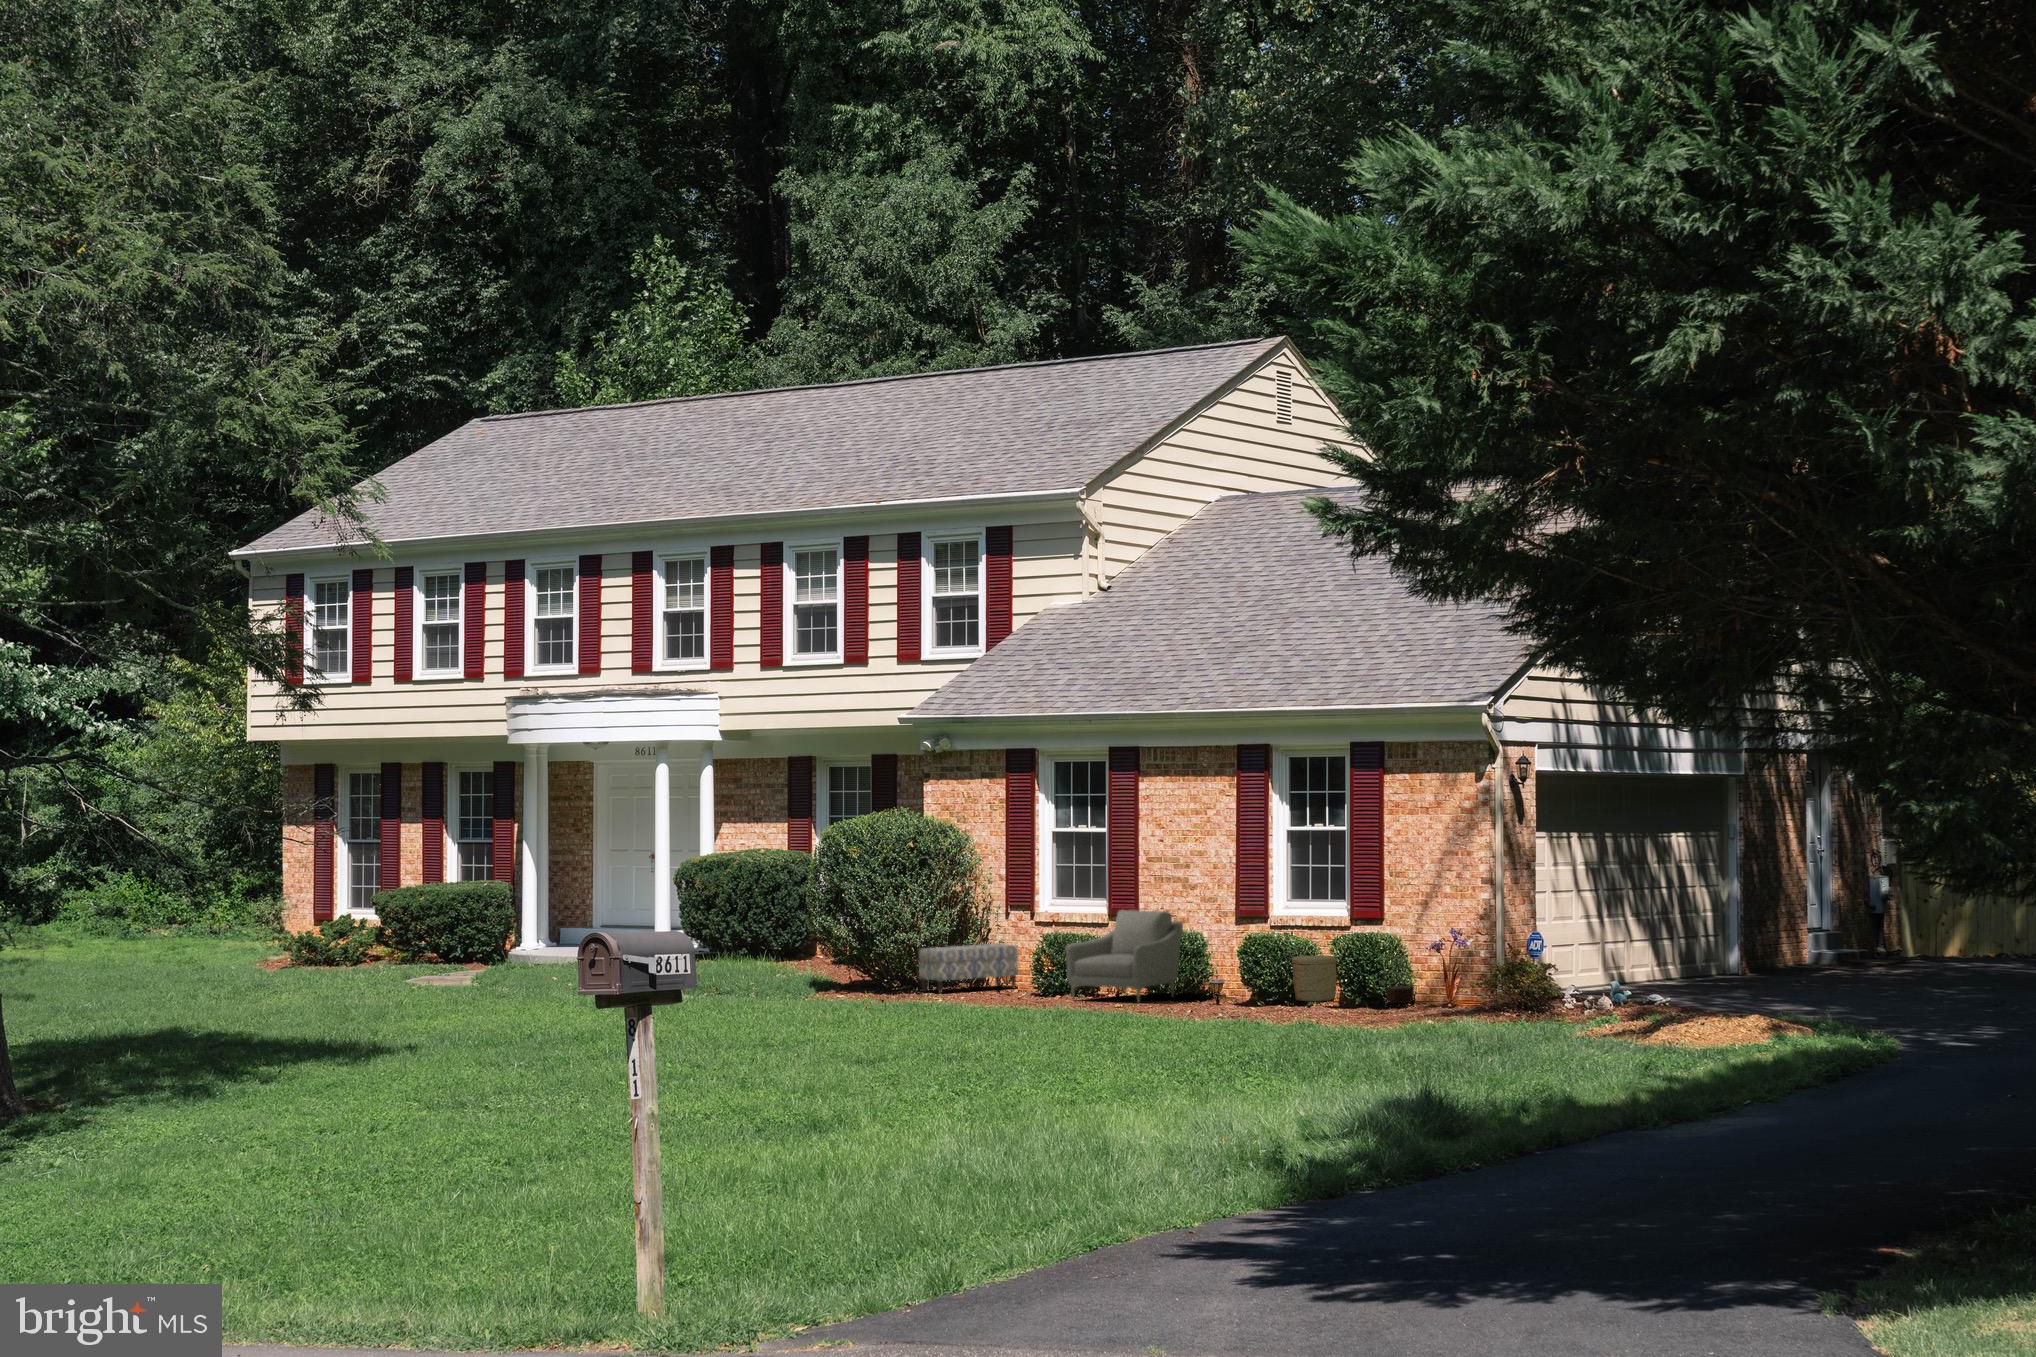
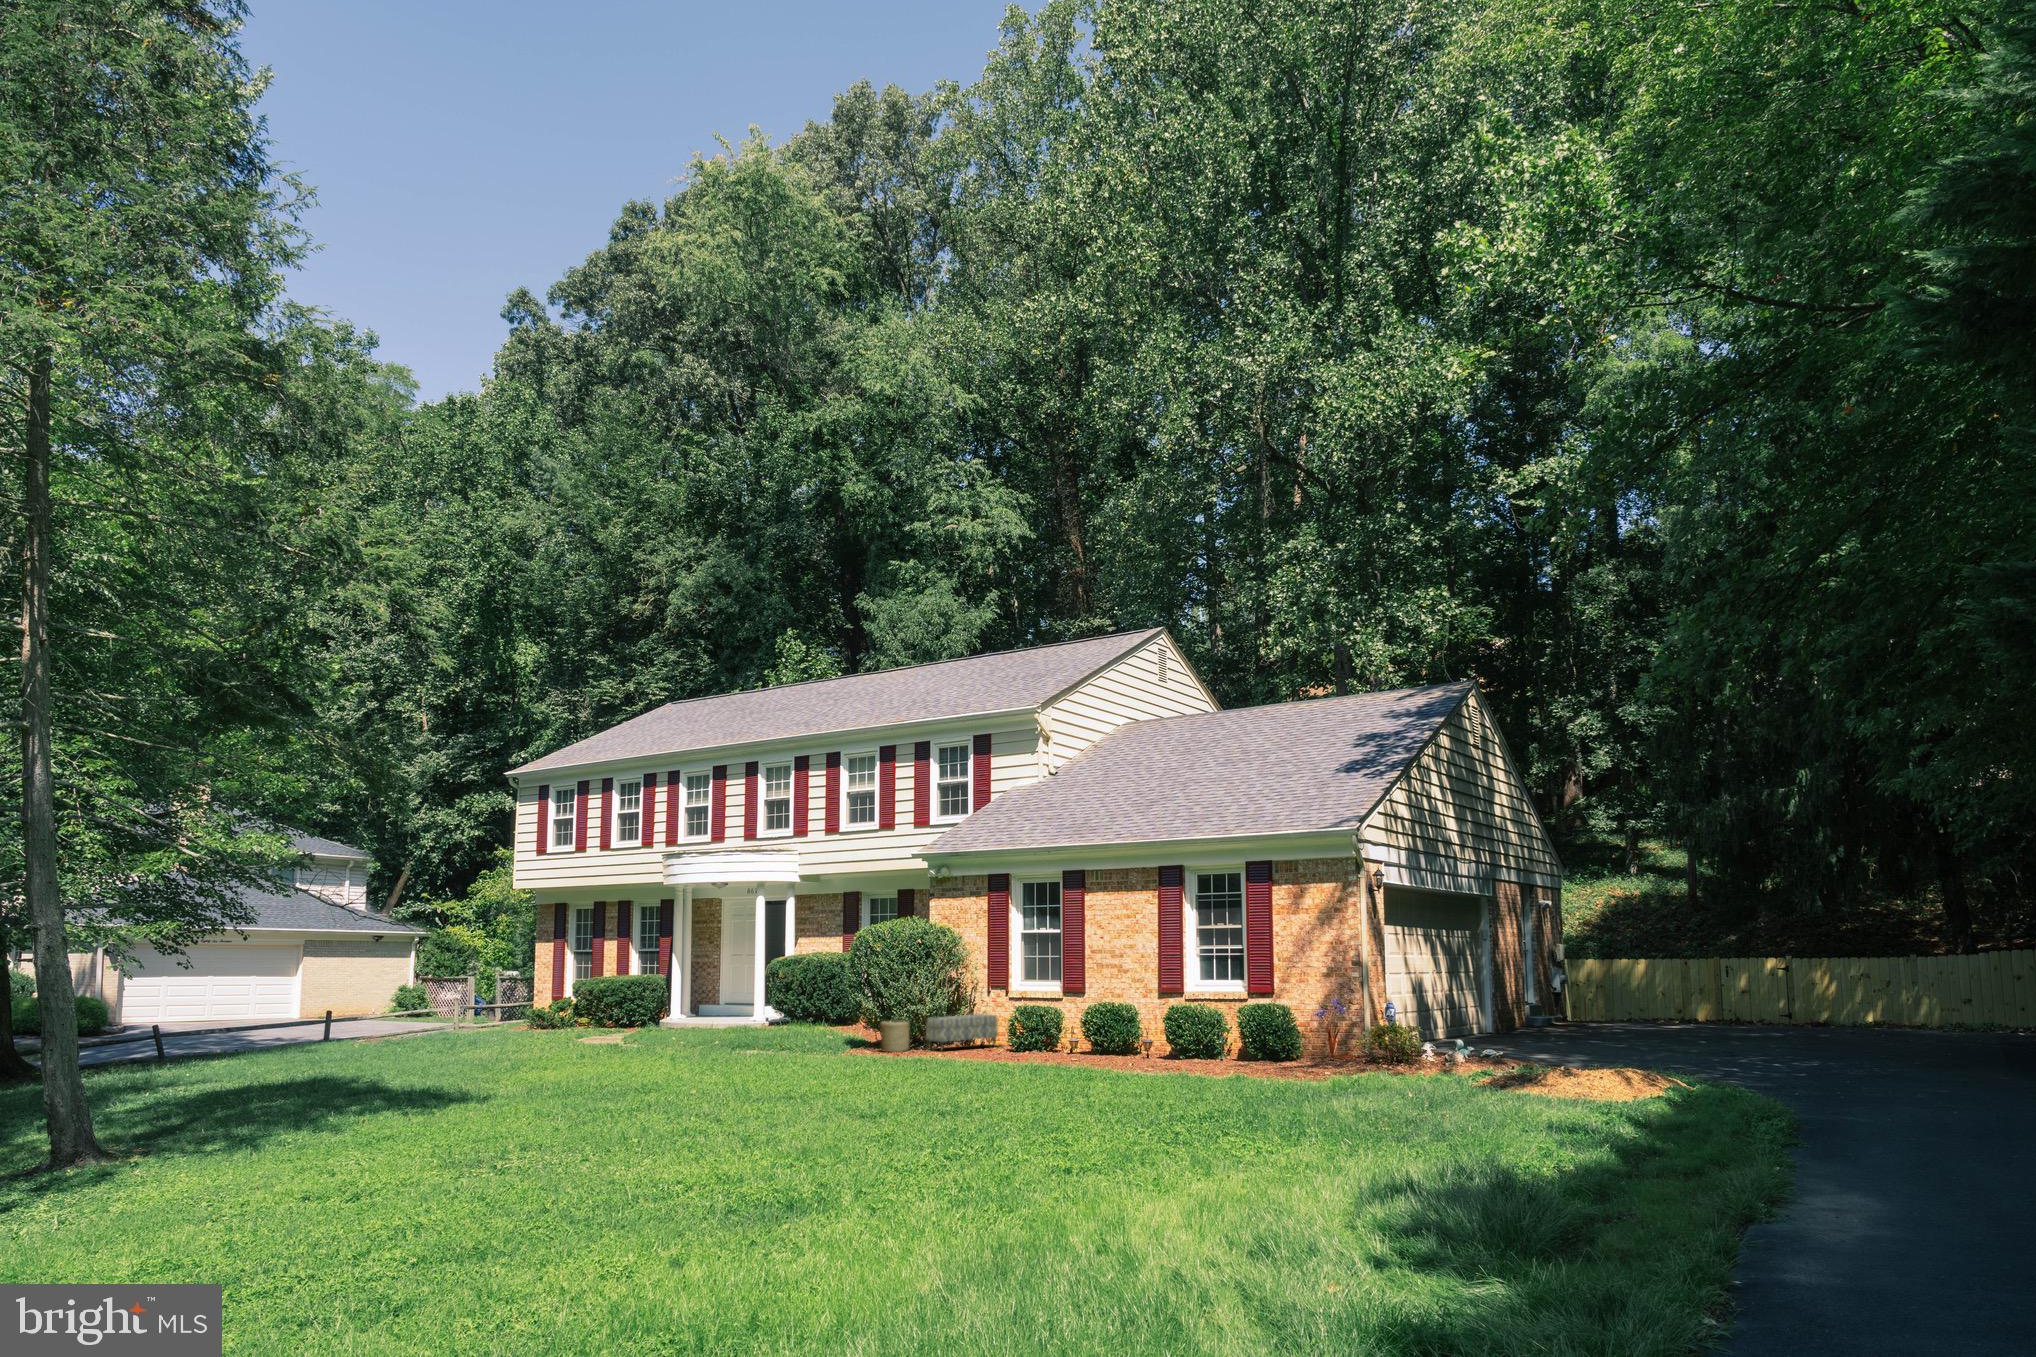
chair: present [1065,910,1183,1003] -> none [1036,988,1122,1060]
decorative plant: present [1381,955,1414,1003] -> none [1279,1019,1307,1059]
woven basket: present [1292,956,1336,1002] -> present [880,1021,909,1052]

